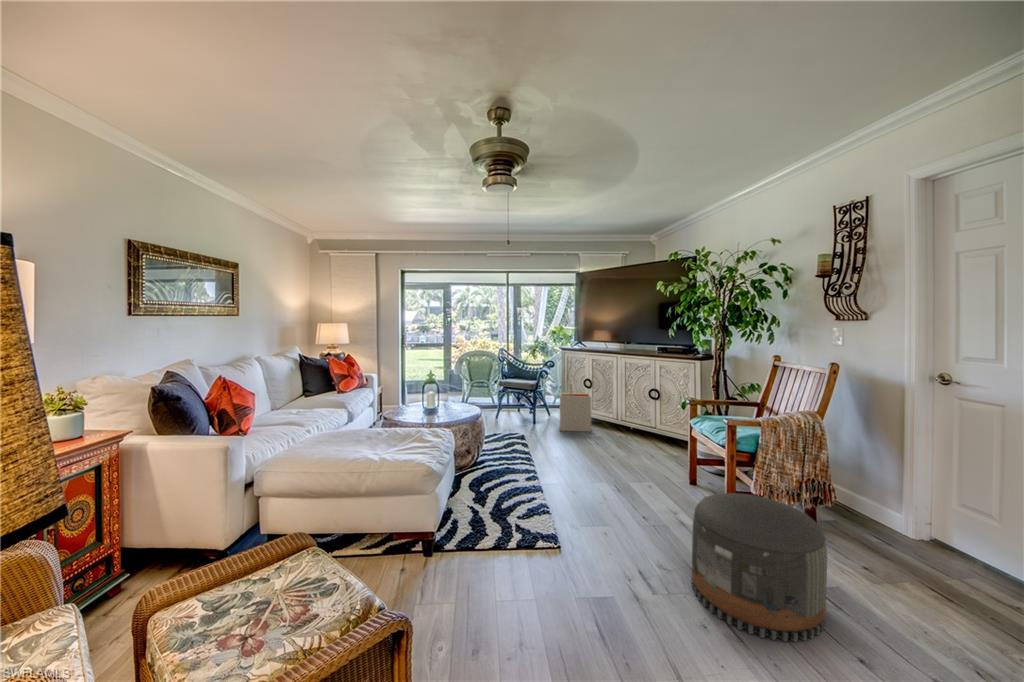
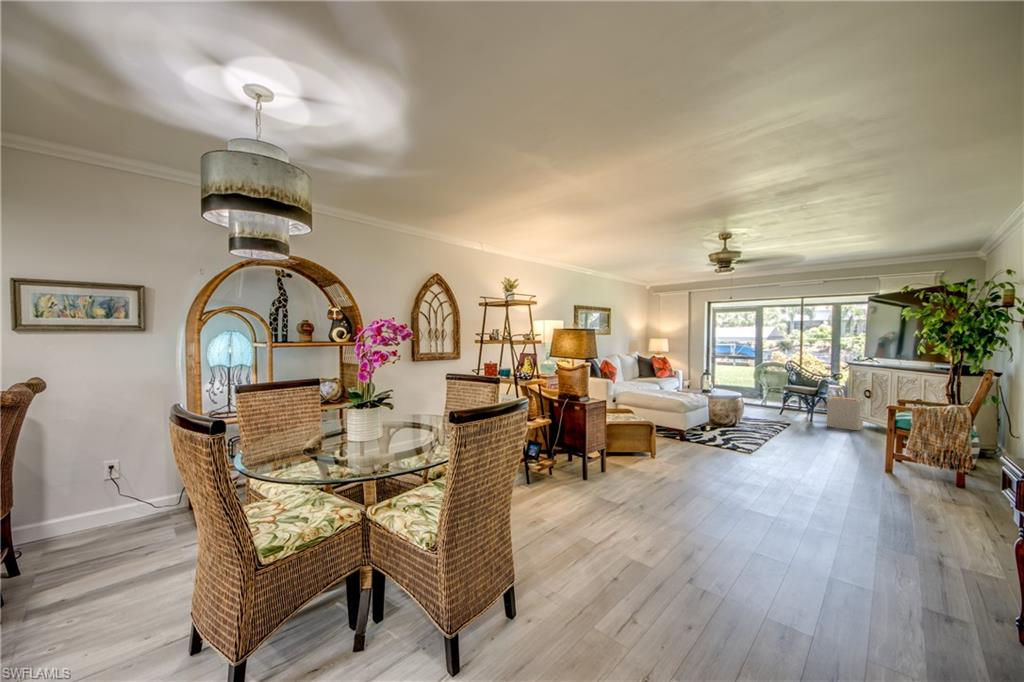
pouf: present [692,493,827,642] -> none [803,435,881,499]

